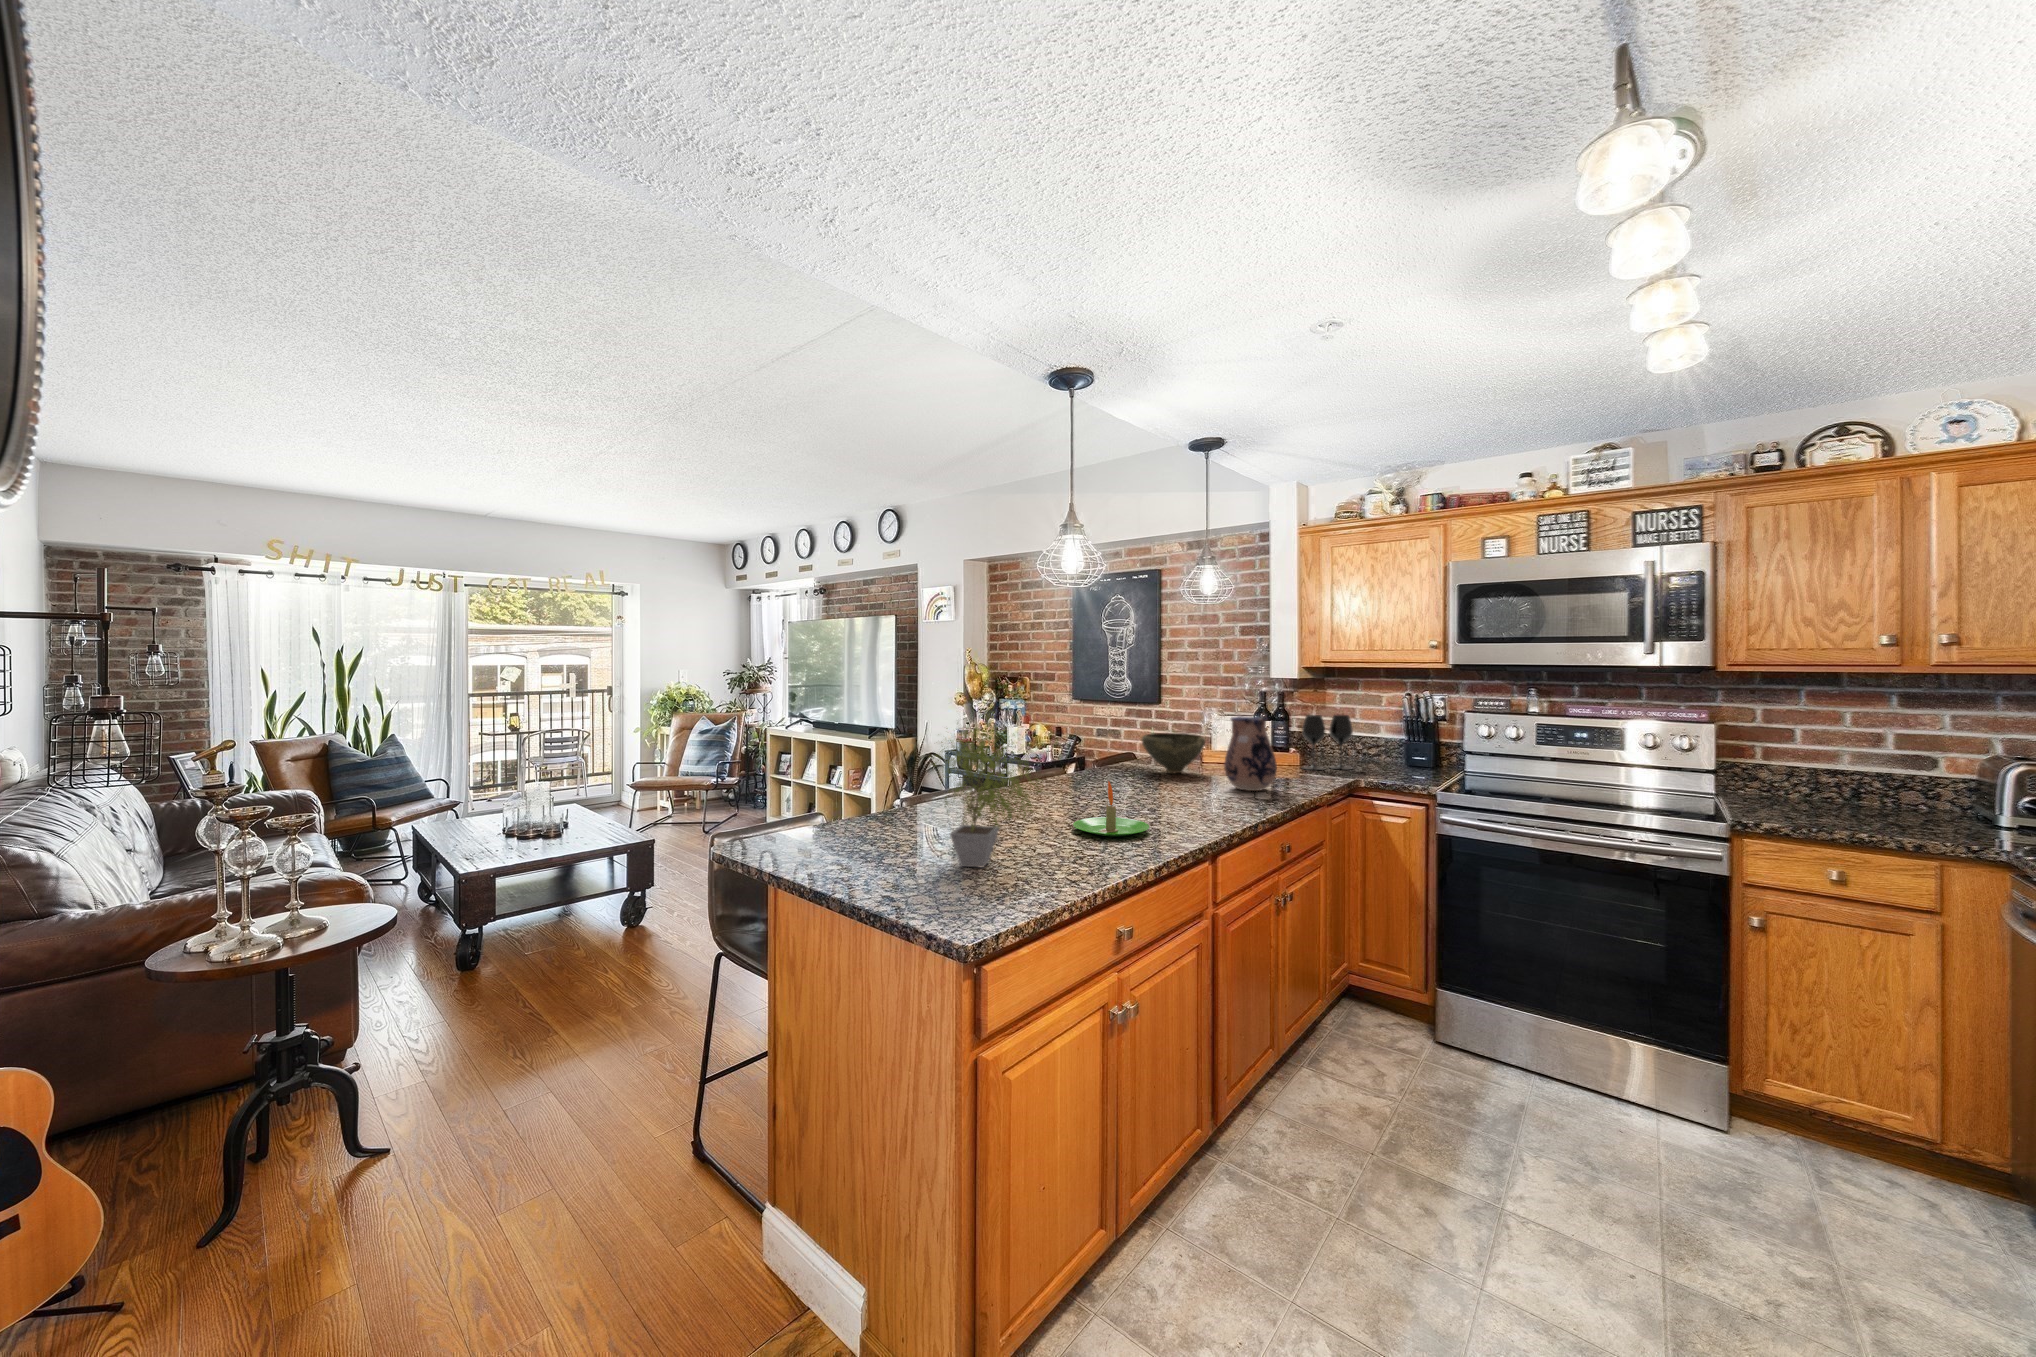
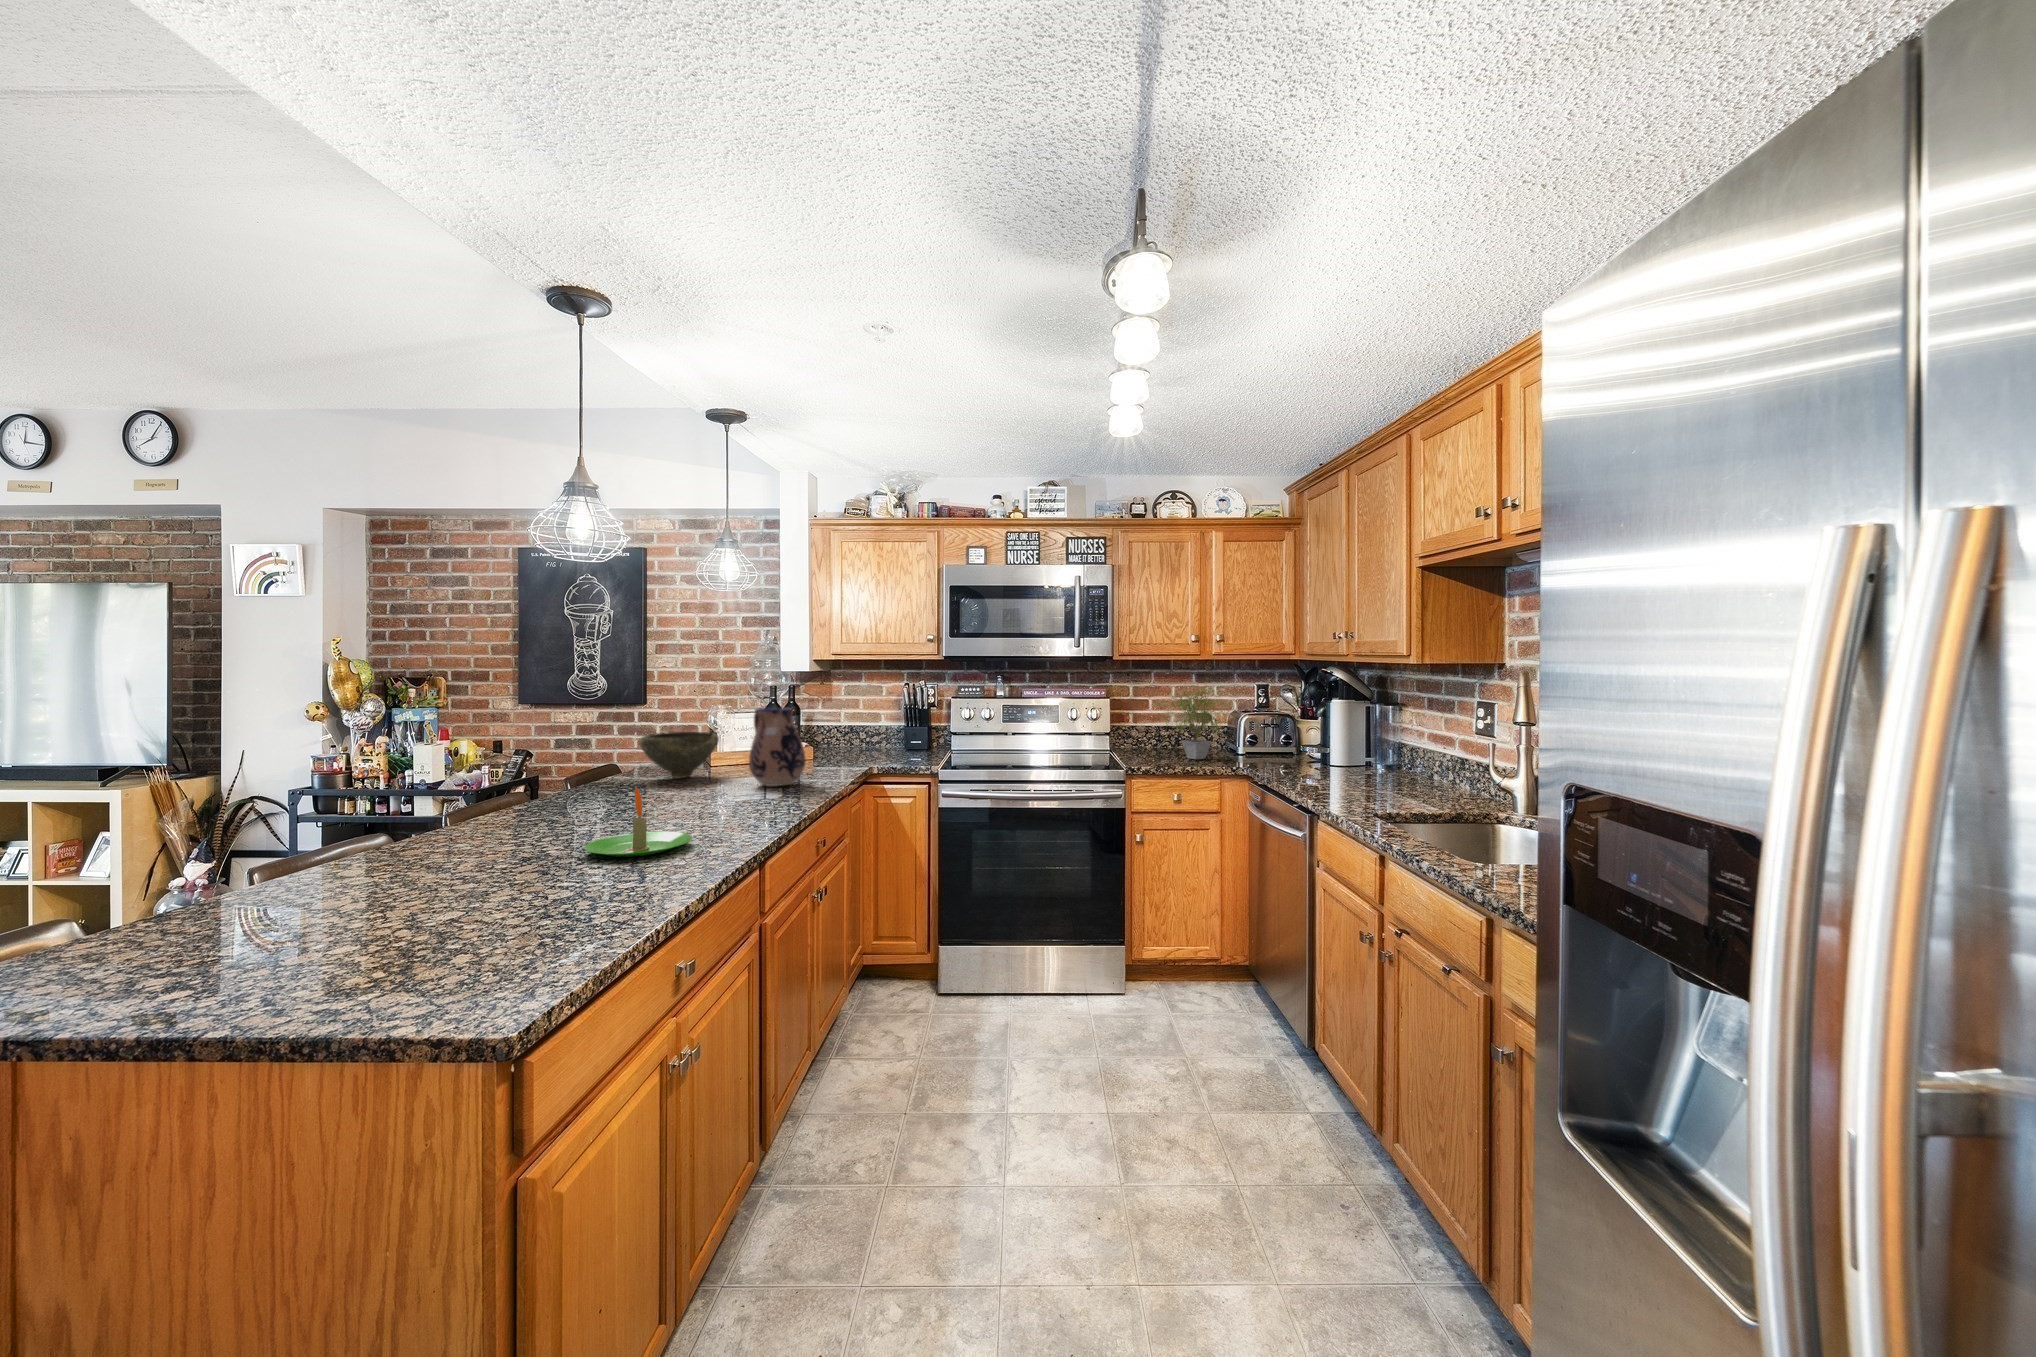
potted plant: present [934,711,1043,867] -> present [1166,678,1229,759]
wine glass: present [1302,715,1353,770] -> none [814,705,862,761]

